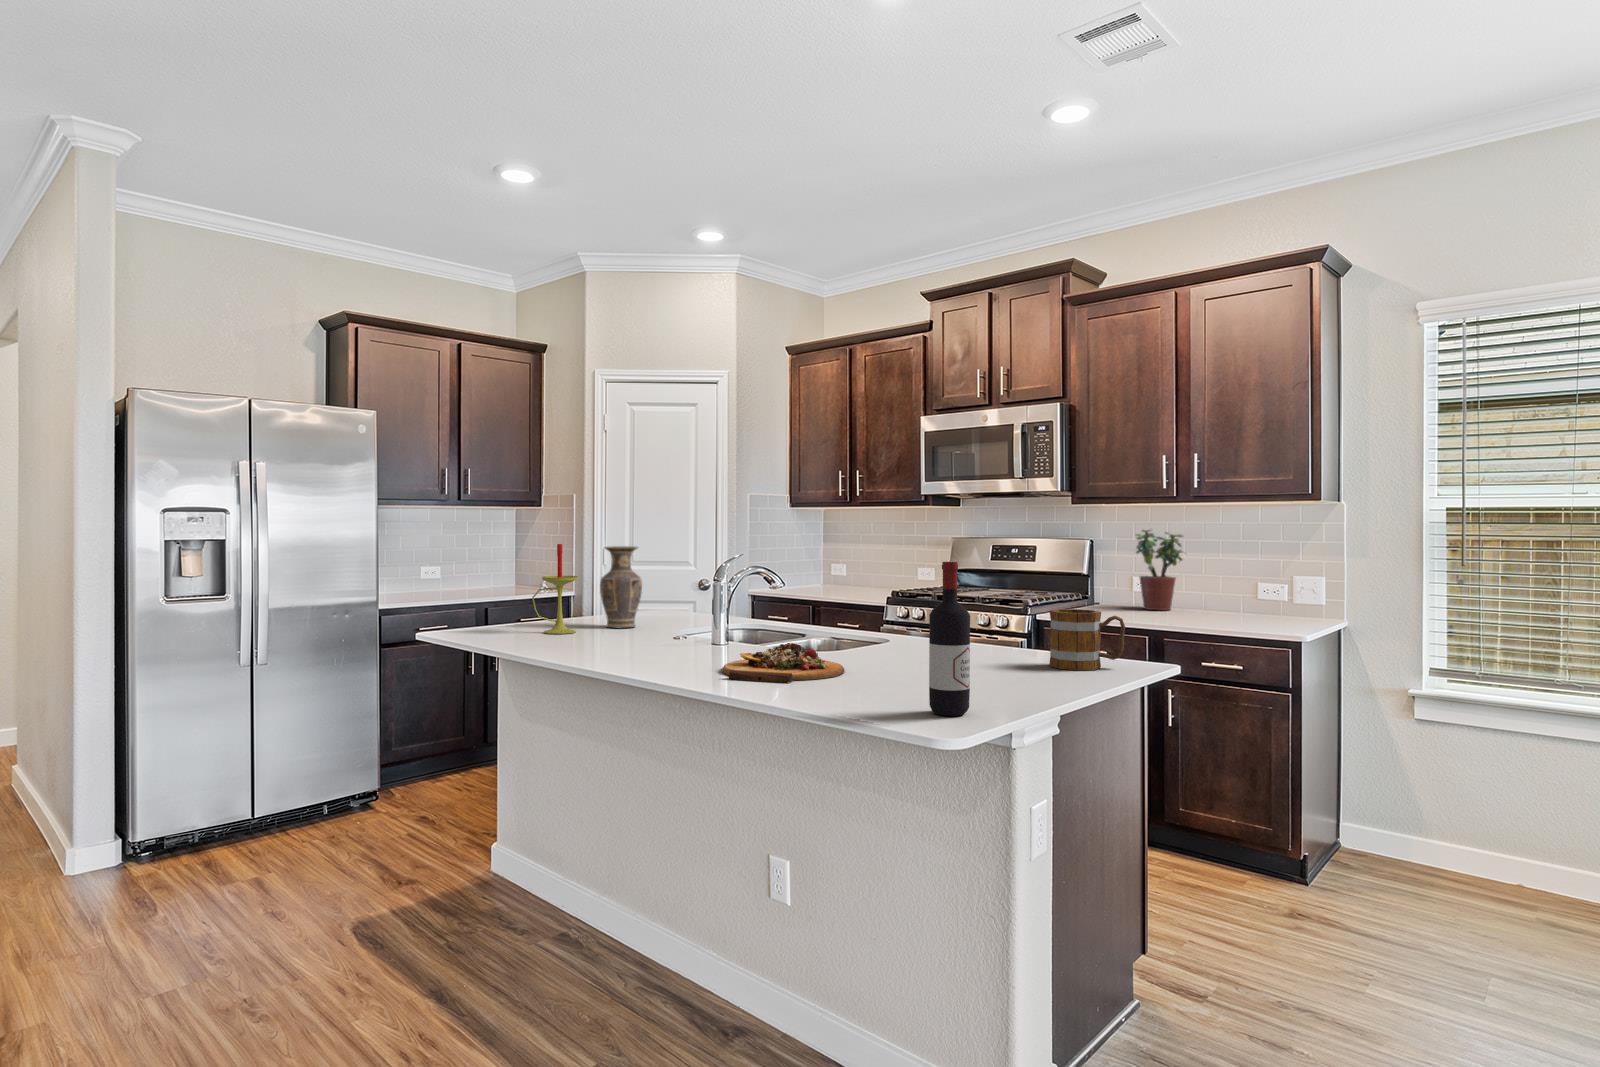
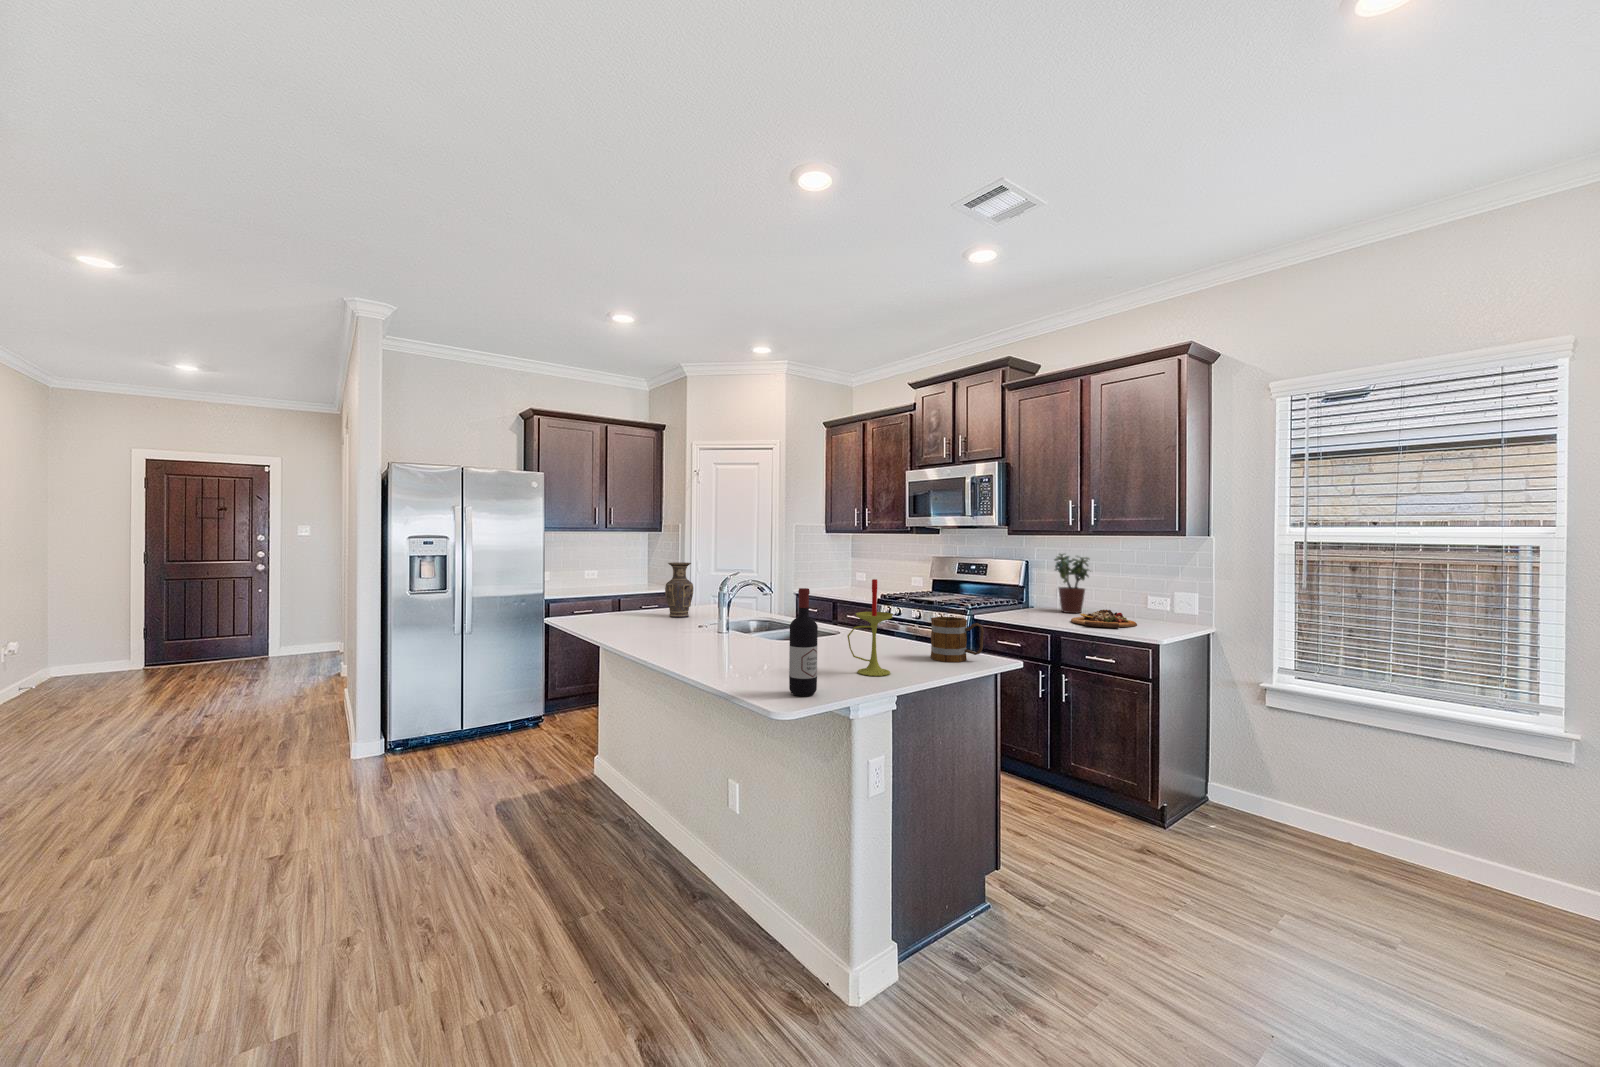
candle: present [532,544,577,634] -> present [847,579,893,676]
cutting board: present [722,643,845,683] -> present [1071,610,1137,628]

